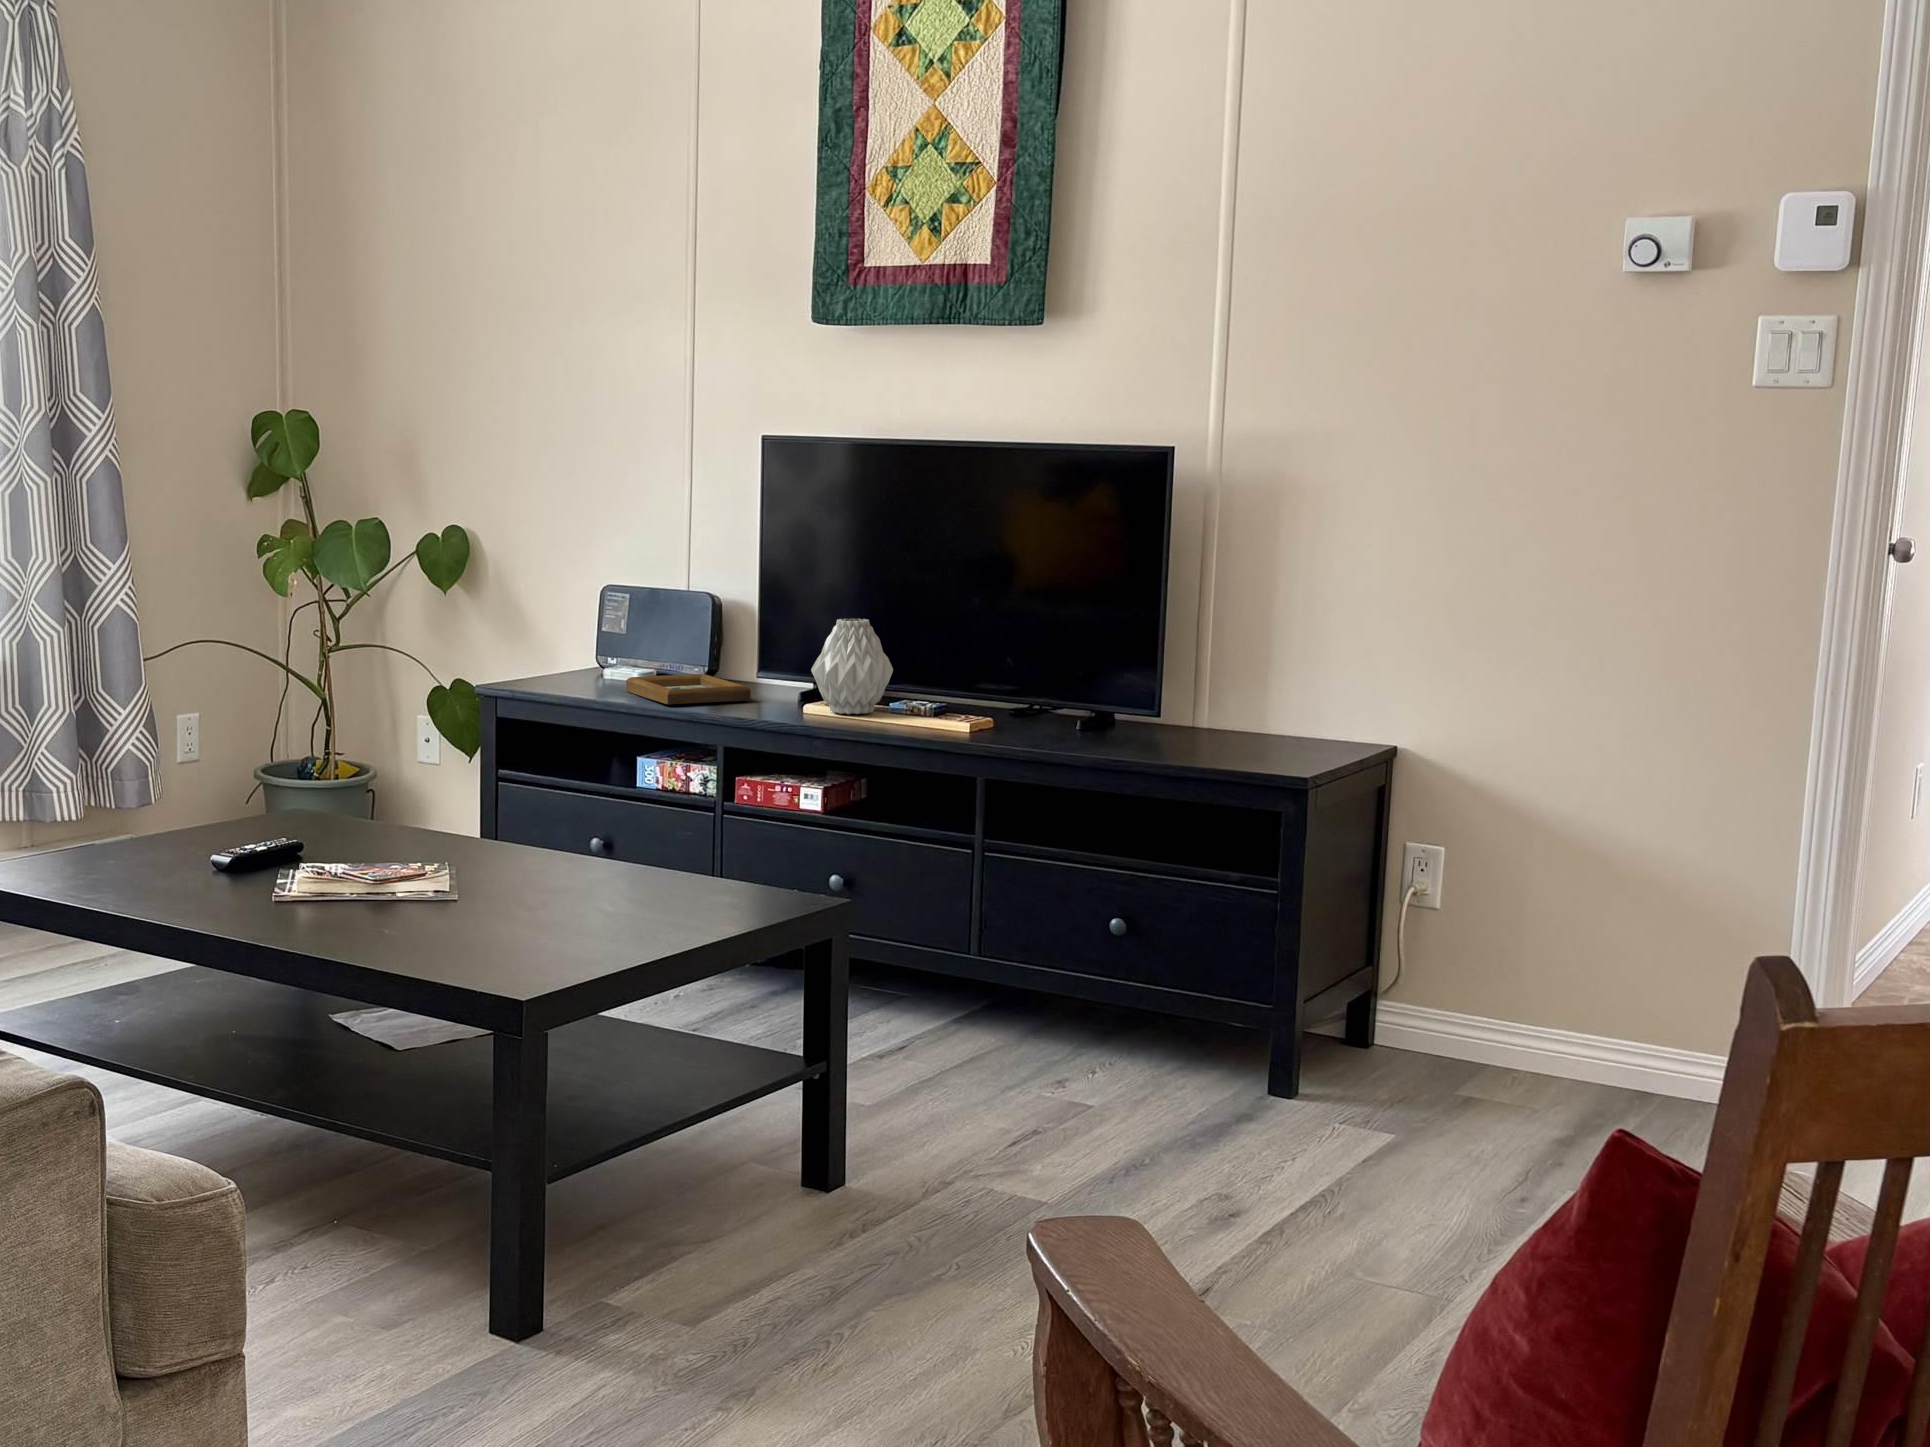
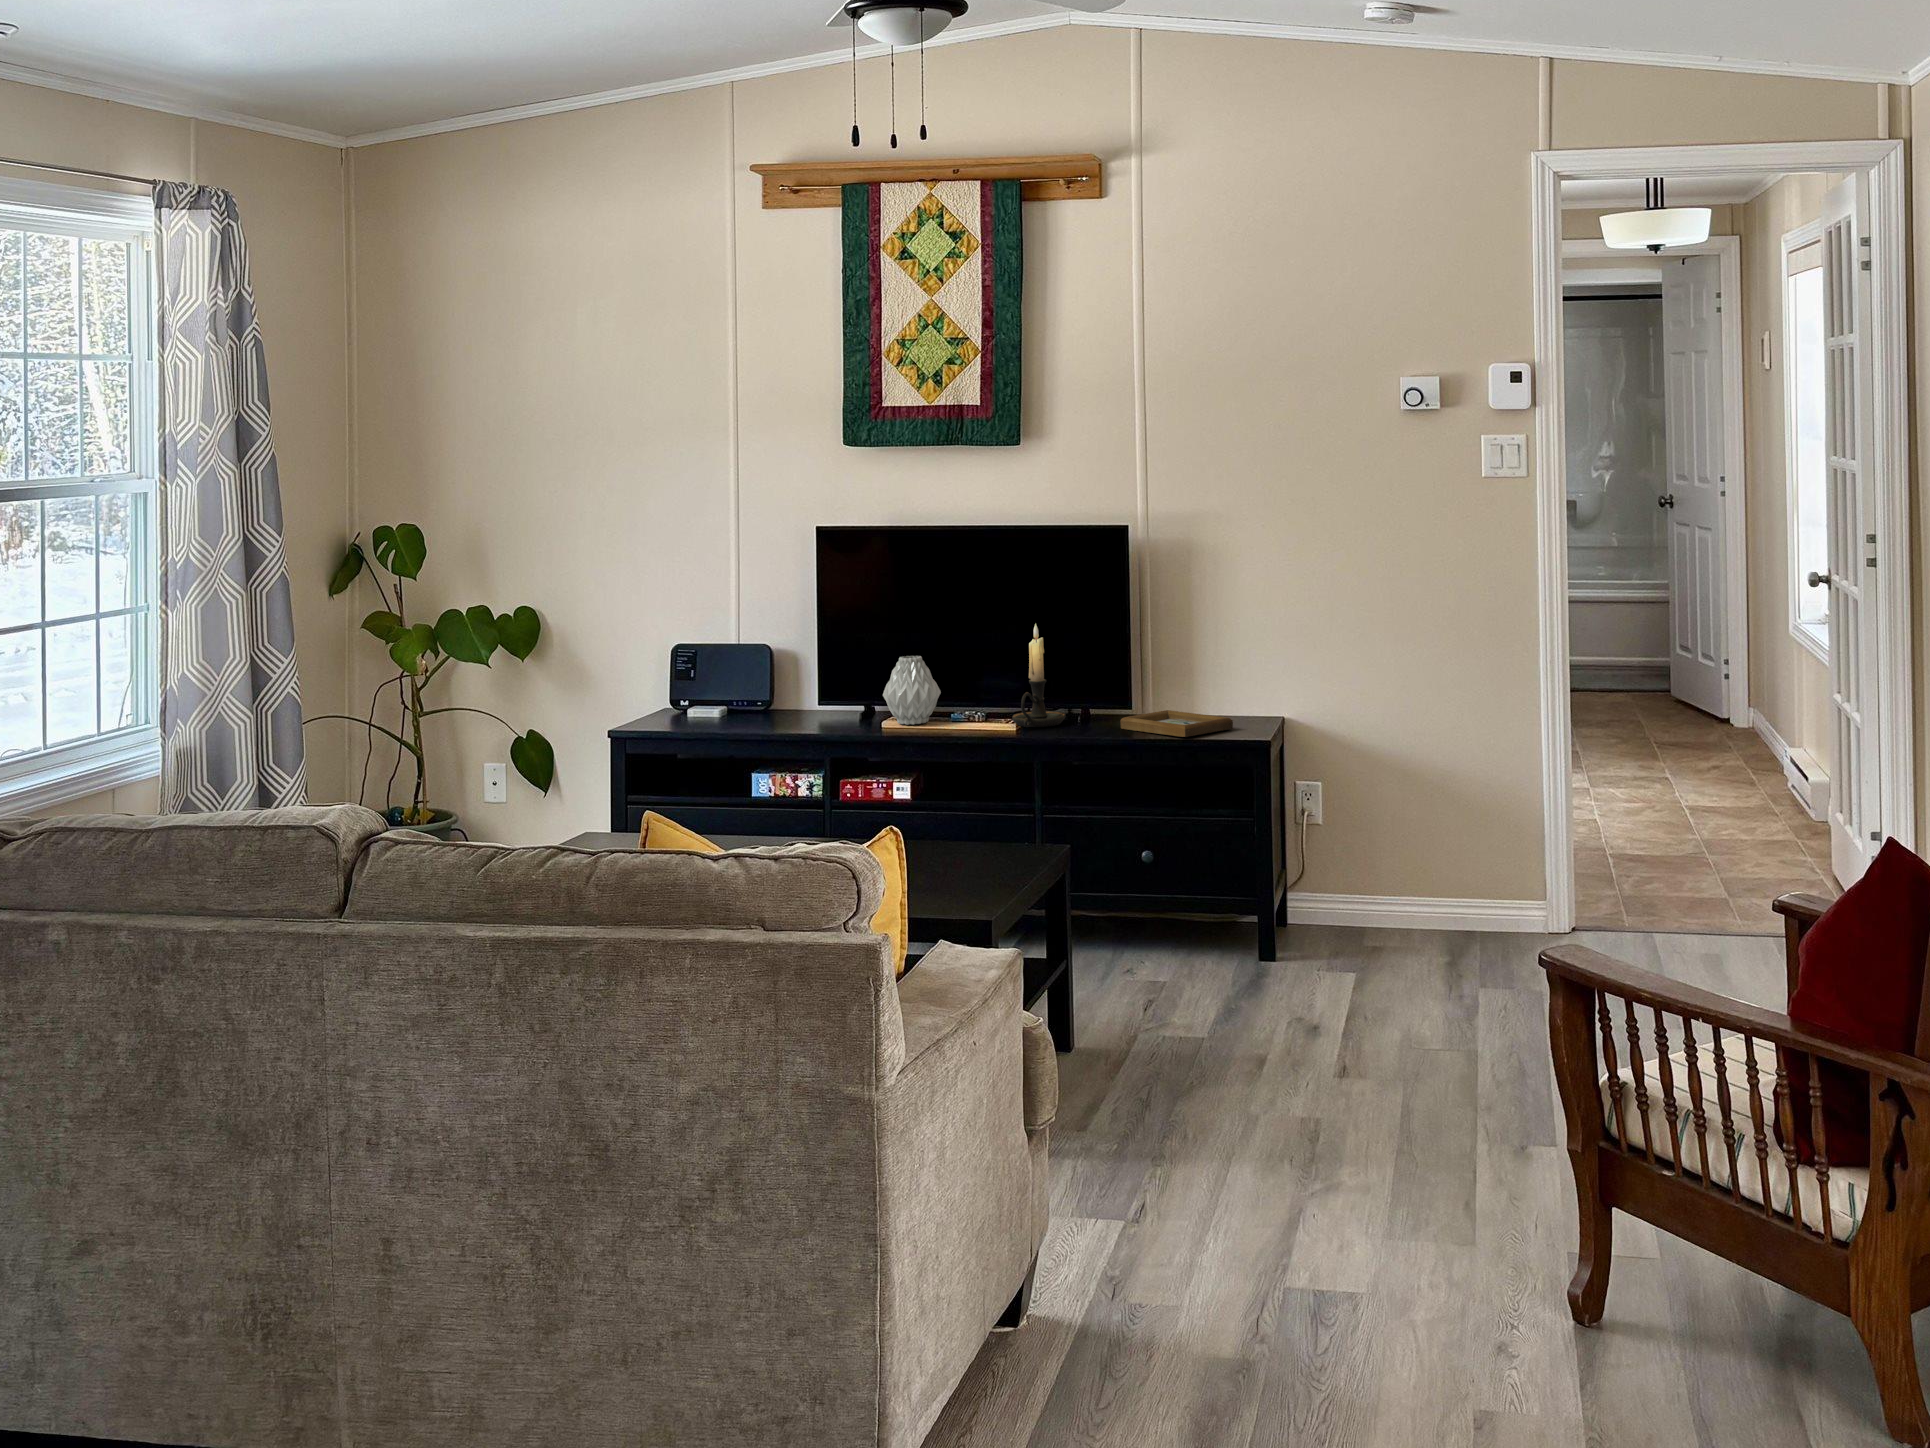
candle holder: none [982,581,1061,730] -> present [1012,624,1066,727]
picture frame: present [626,674,751,704] -> present [1120,710,1233,737]

